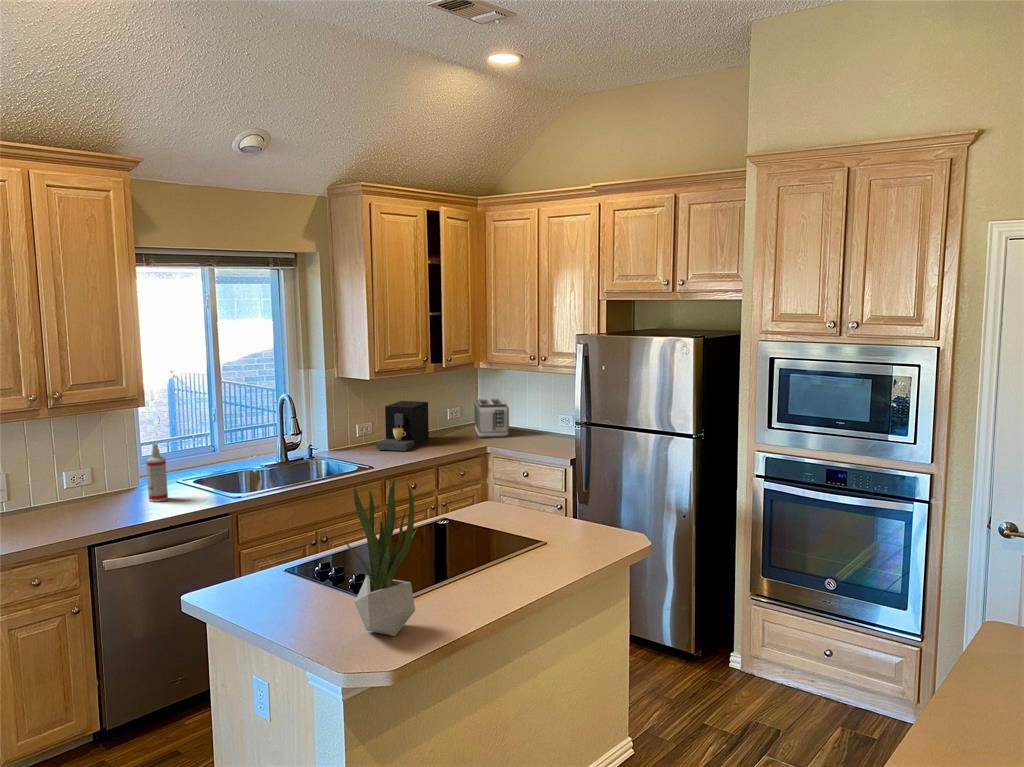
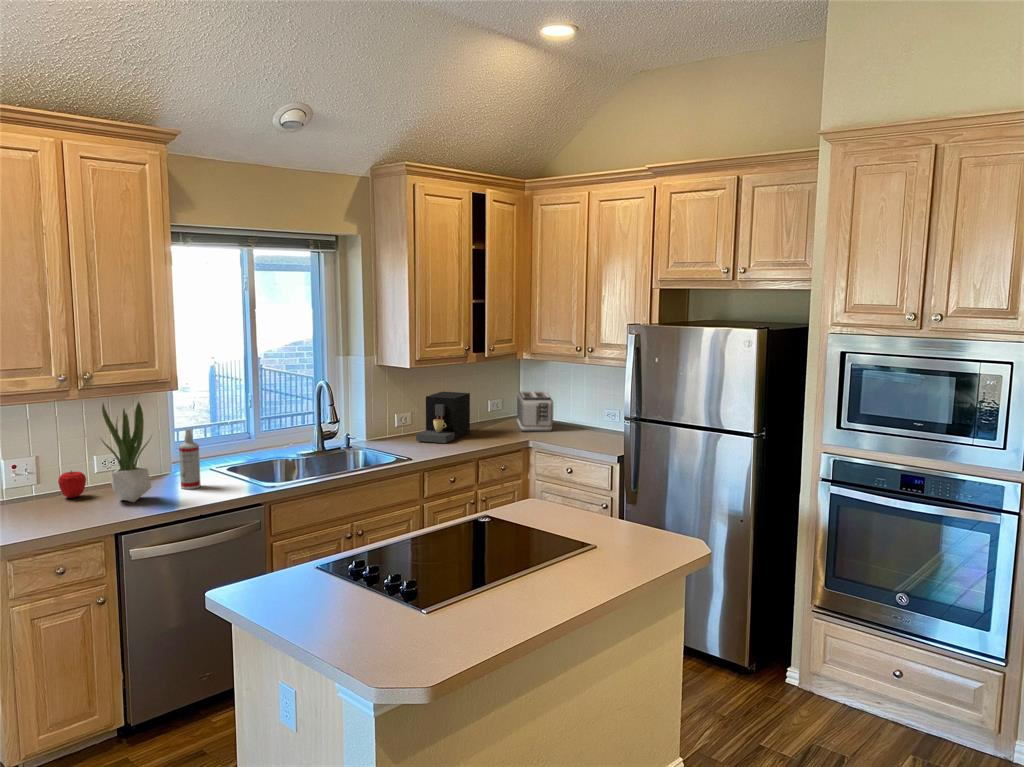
potted plant: present [344,479,416,636] -> present [102,402,151,502]
apple: none [28,487,56,513] -> present [58,471,86,498]

